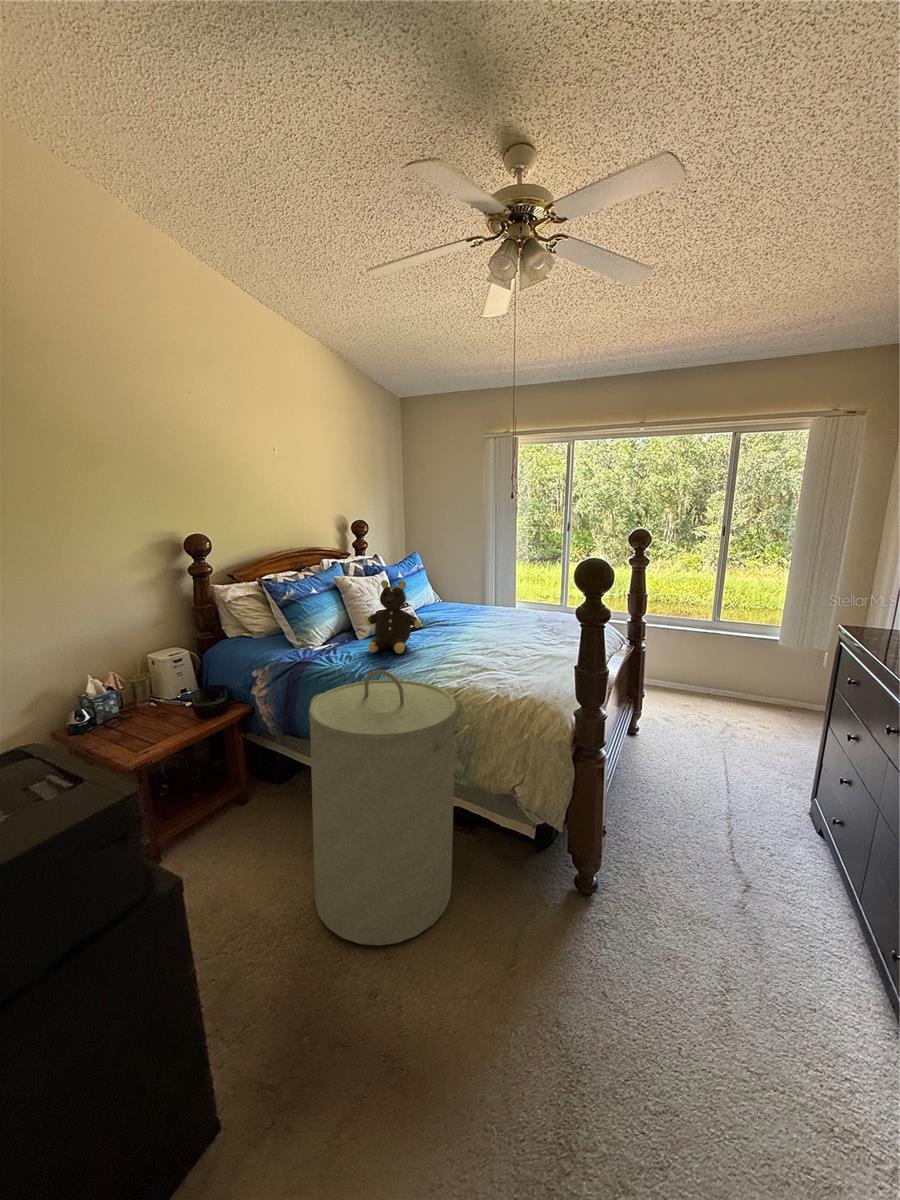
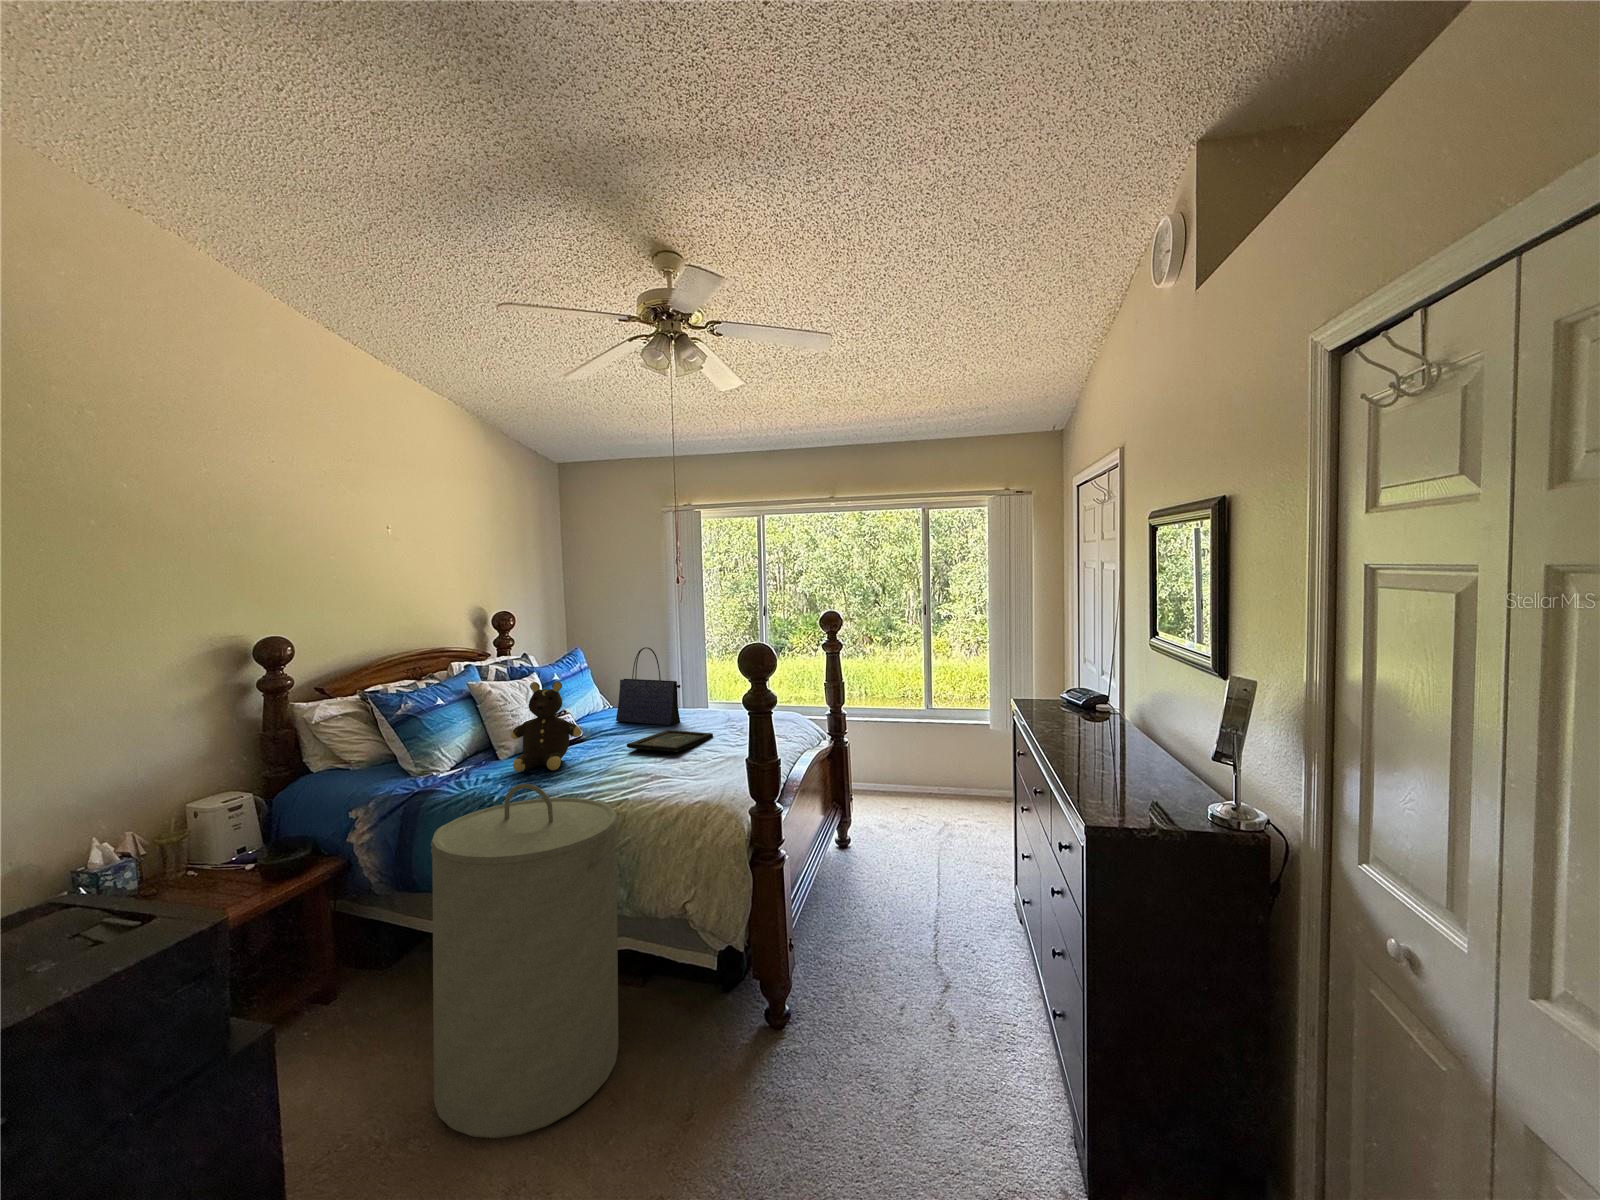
tote bag: none [444,555,499,622] -> present [616,647,680,725]
tray: none [456,626,527,647] -> present [627,730,713,752]

